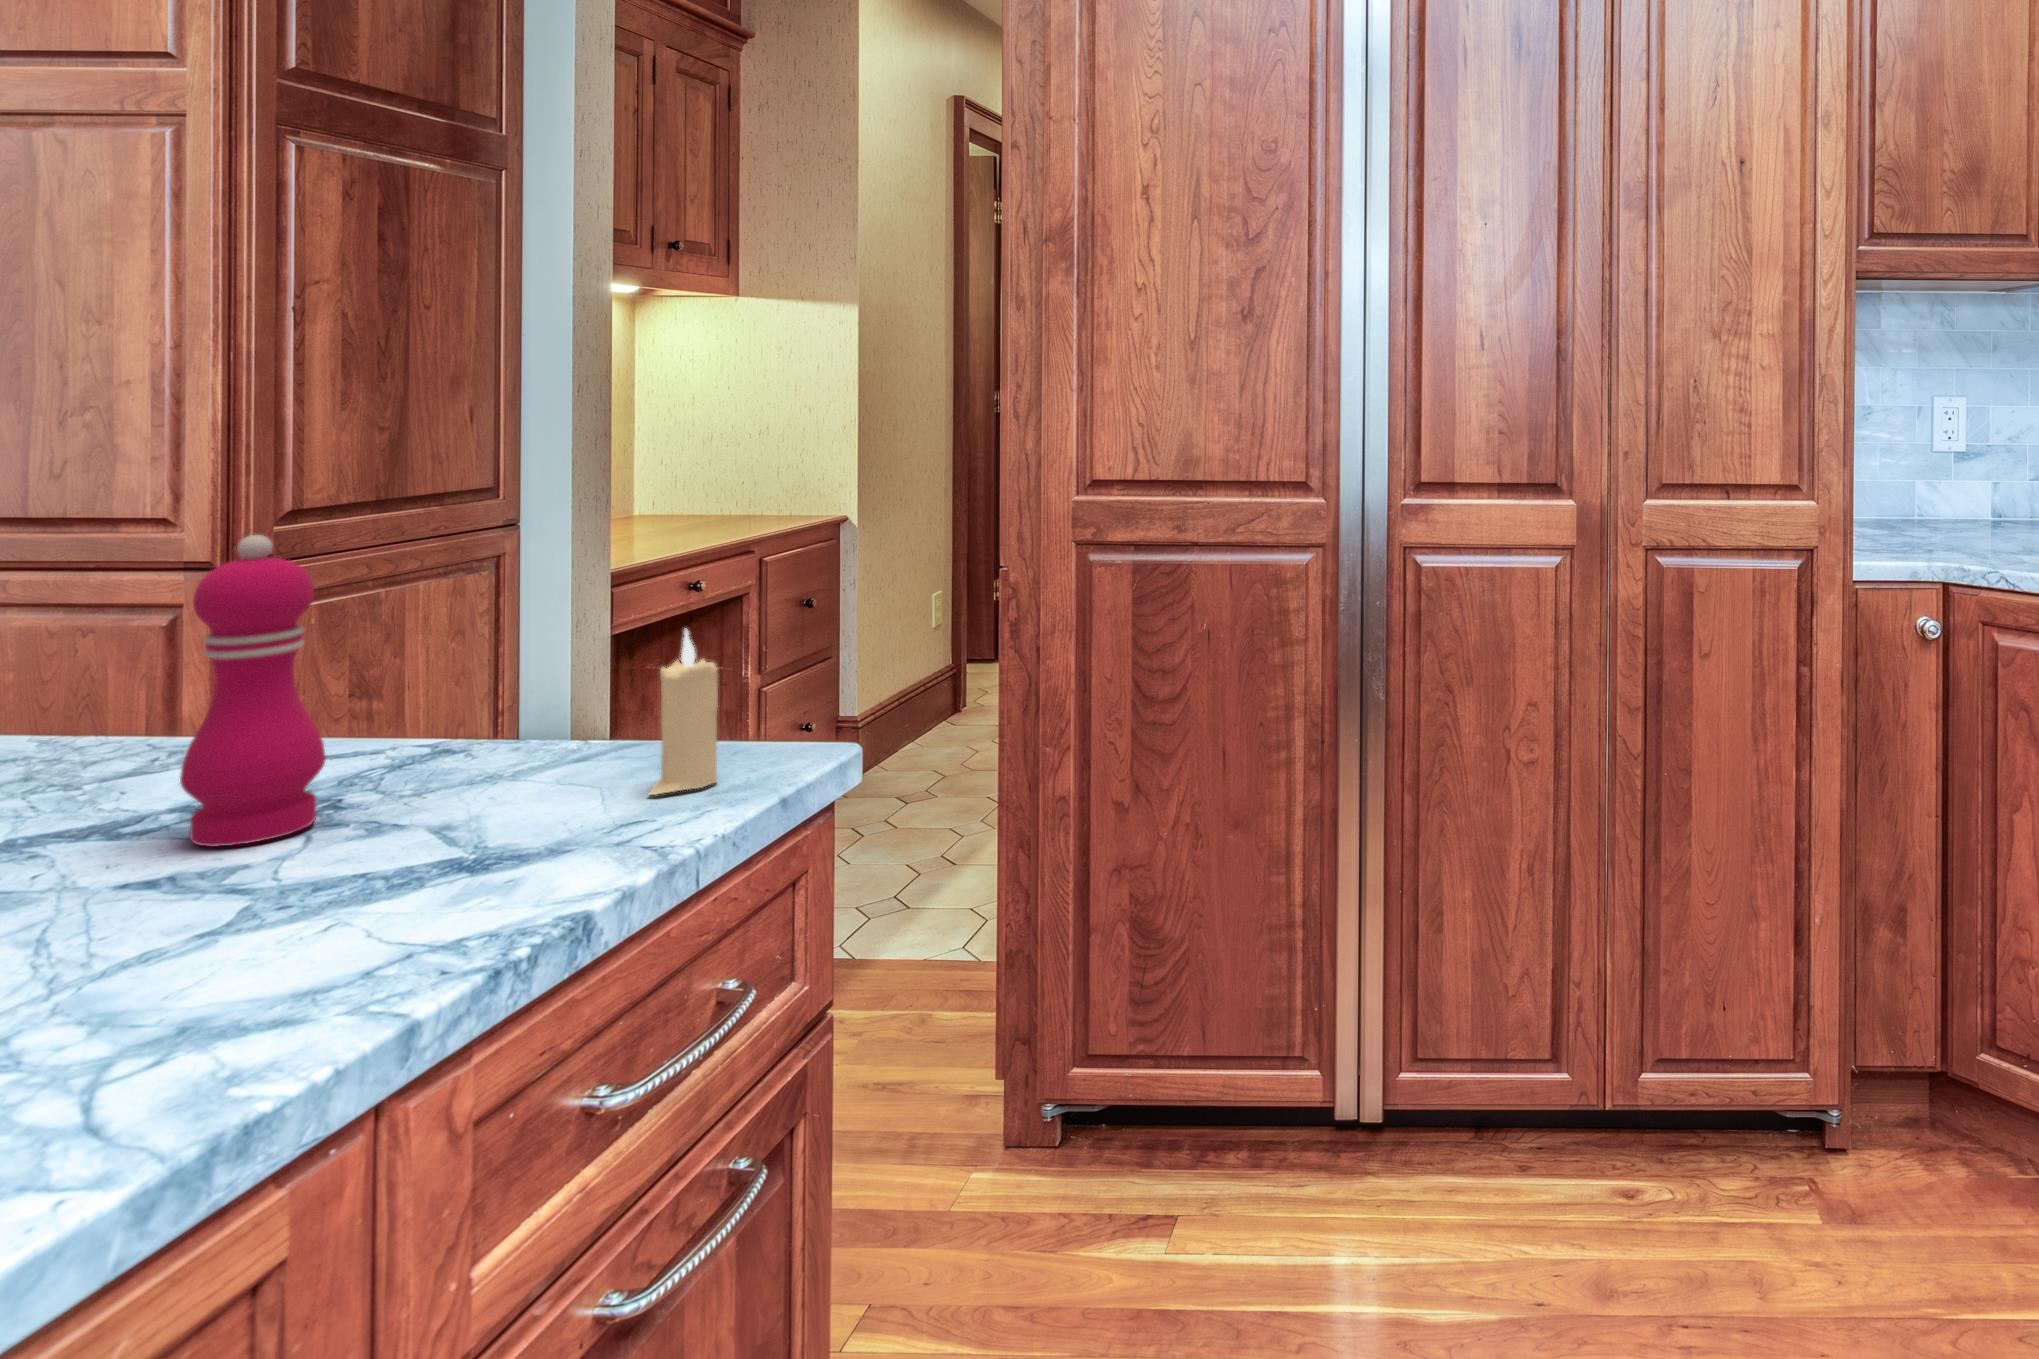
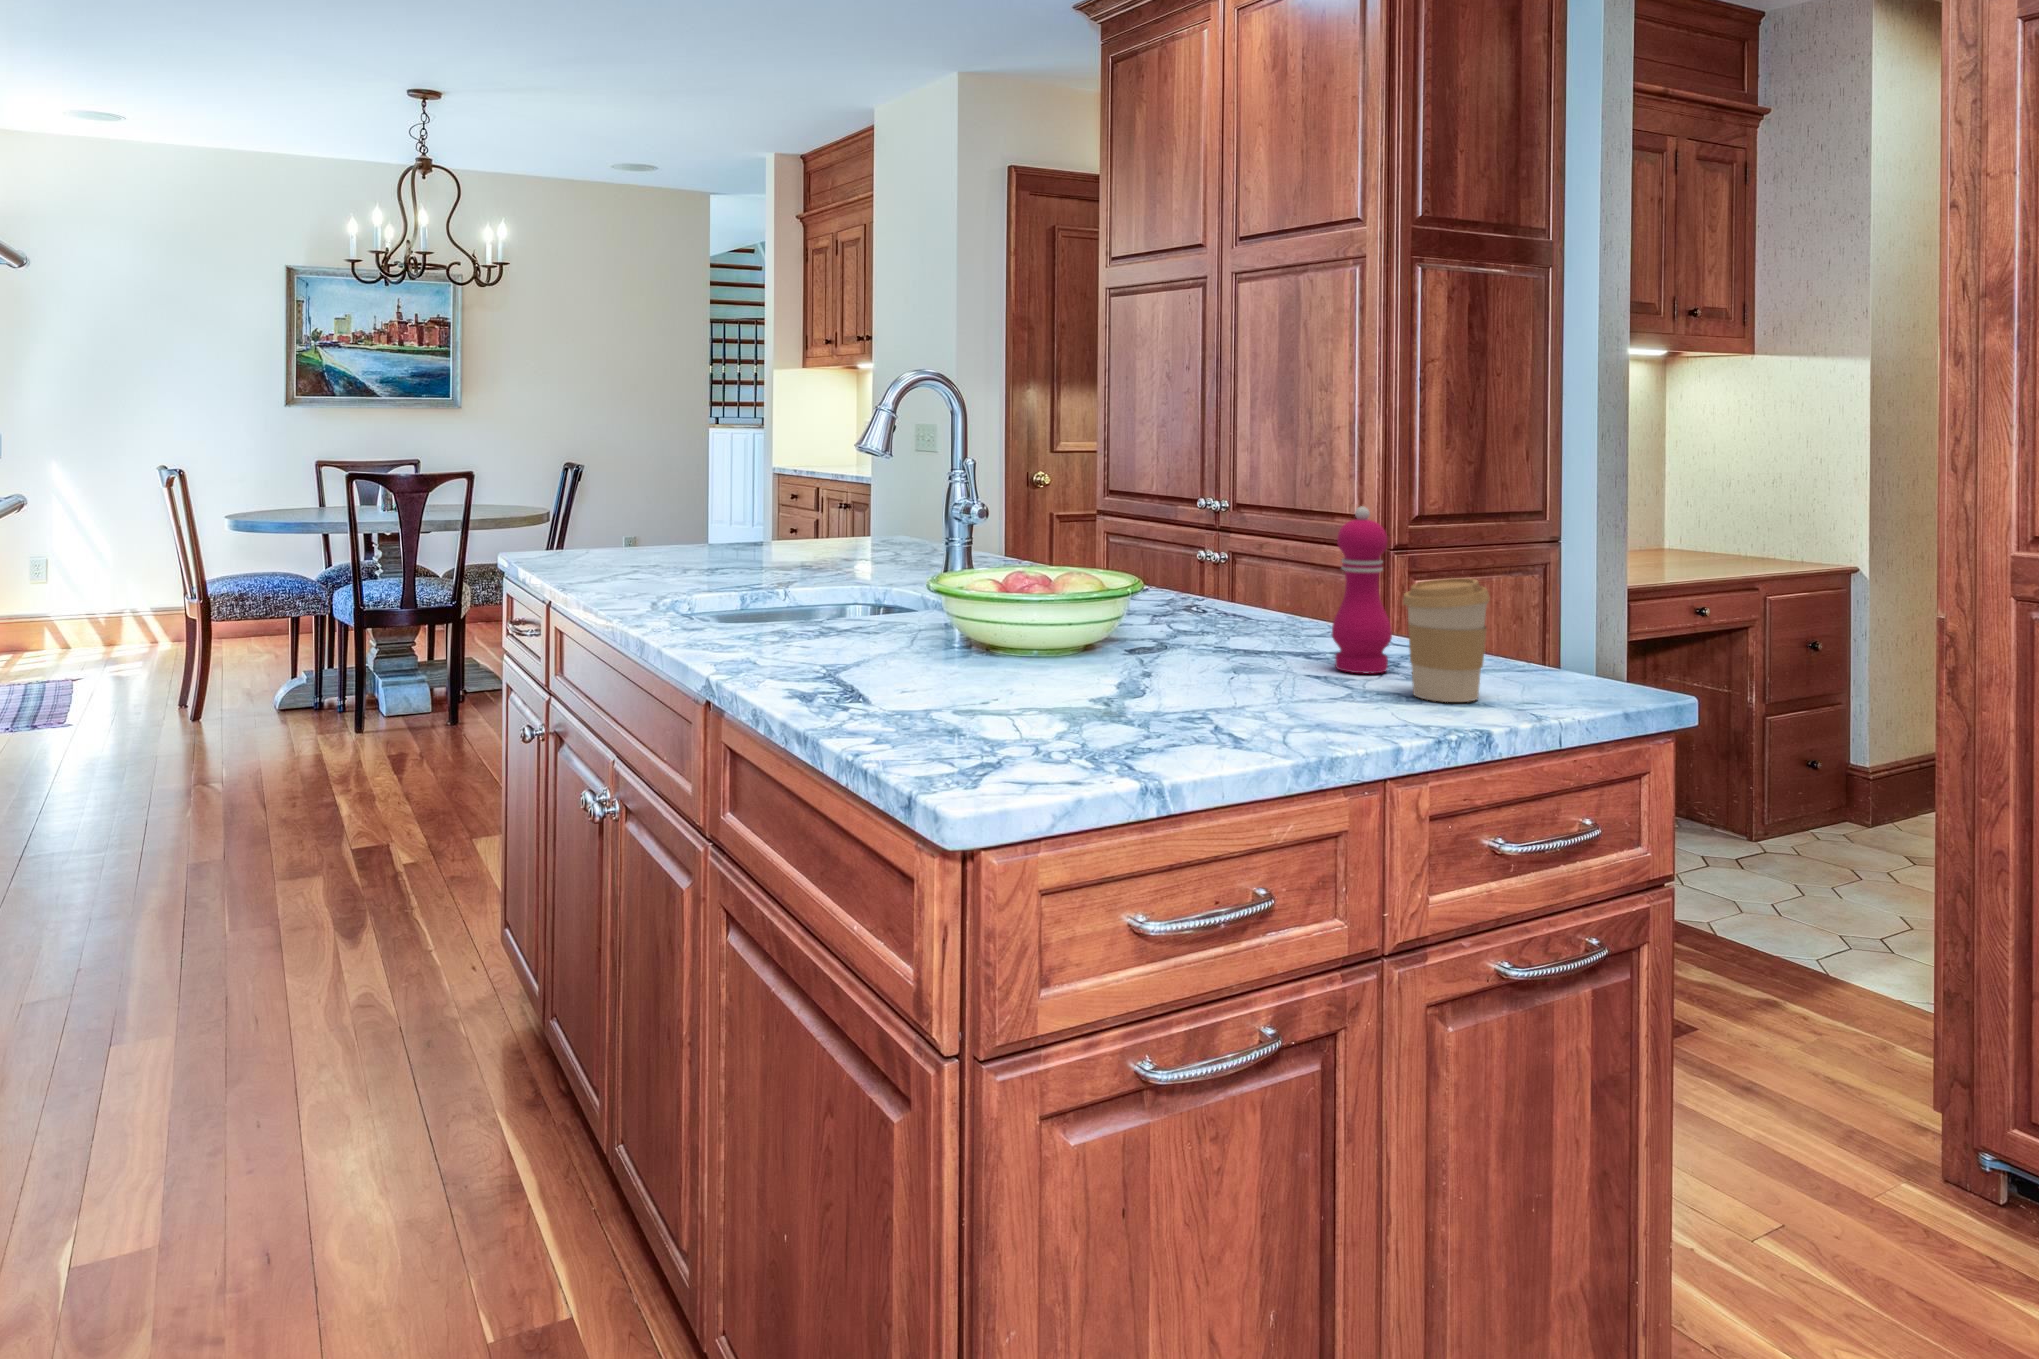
candle: present [649,630,718,795] -> none [1551,589,1595,697]
coffee cup: none [368,641,549,872] -> present [1403,578,1490,702]

